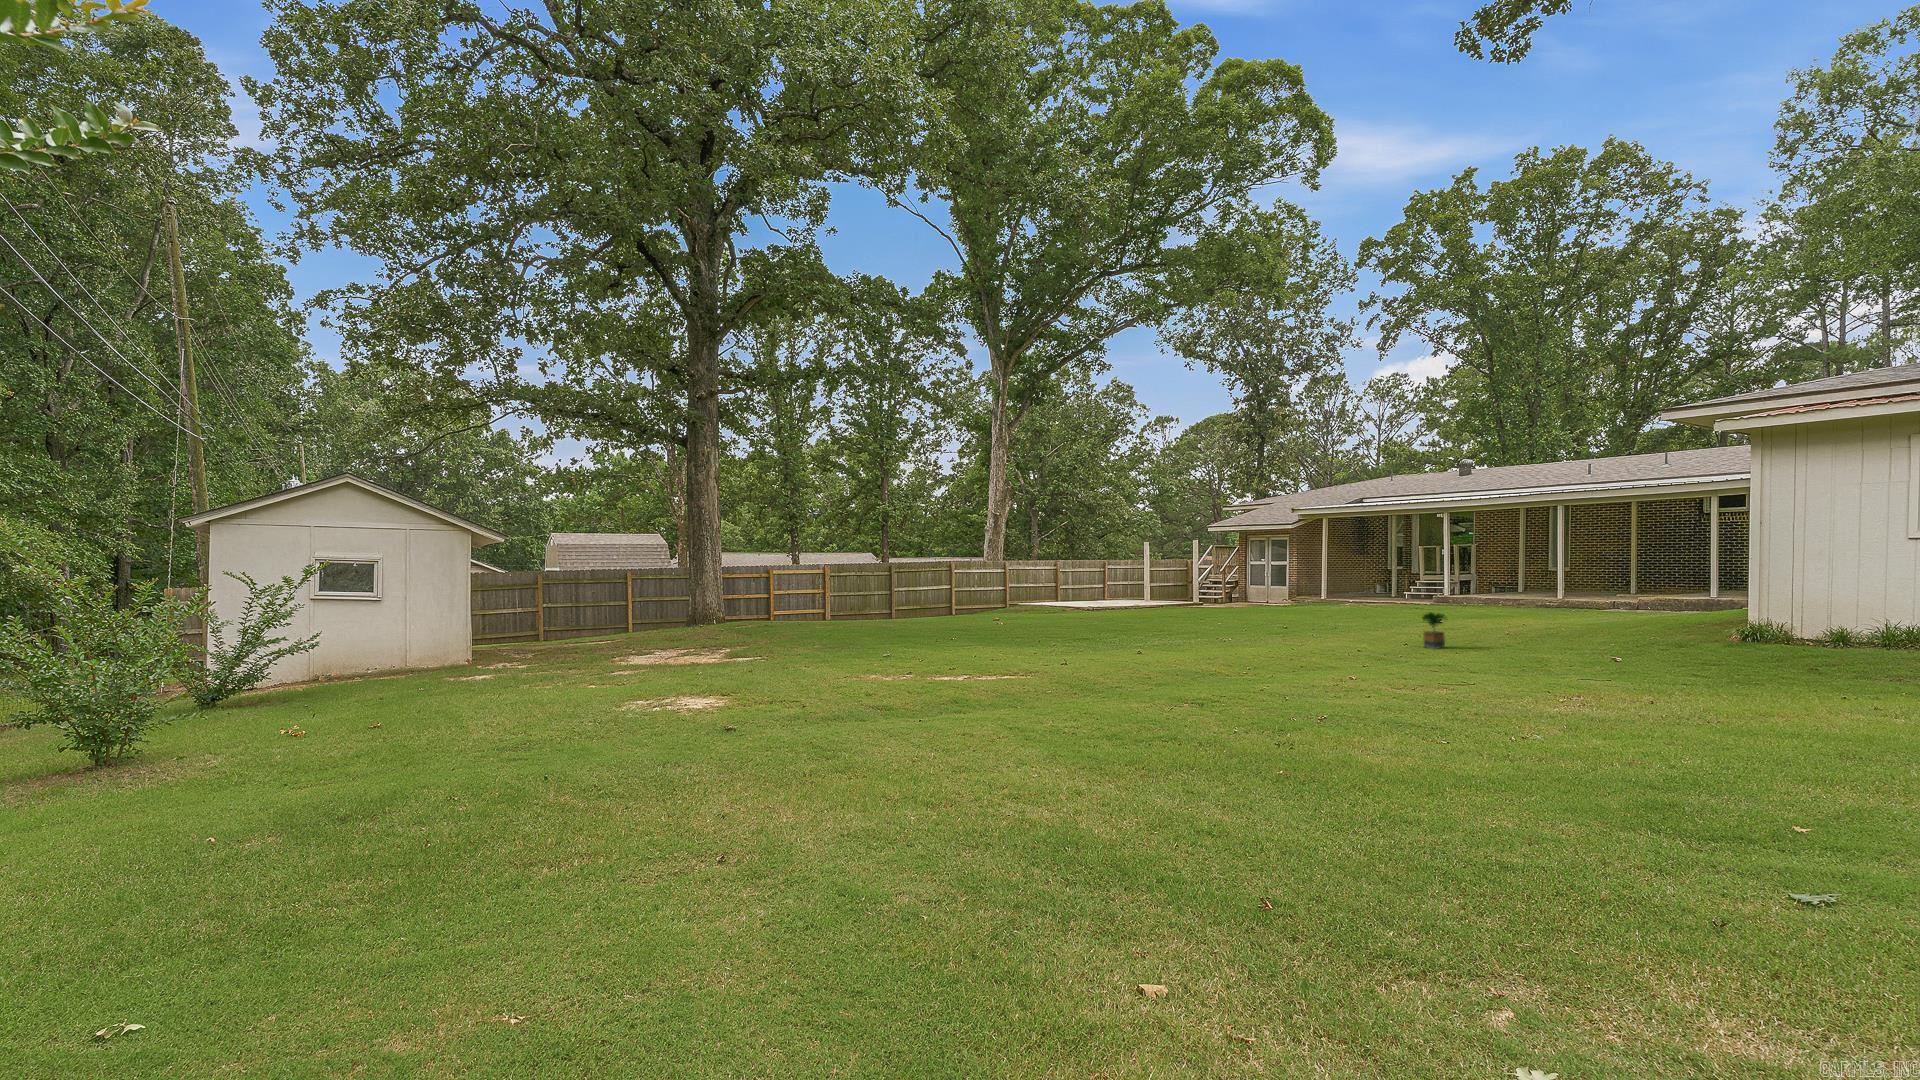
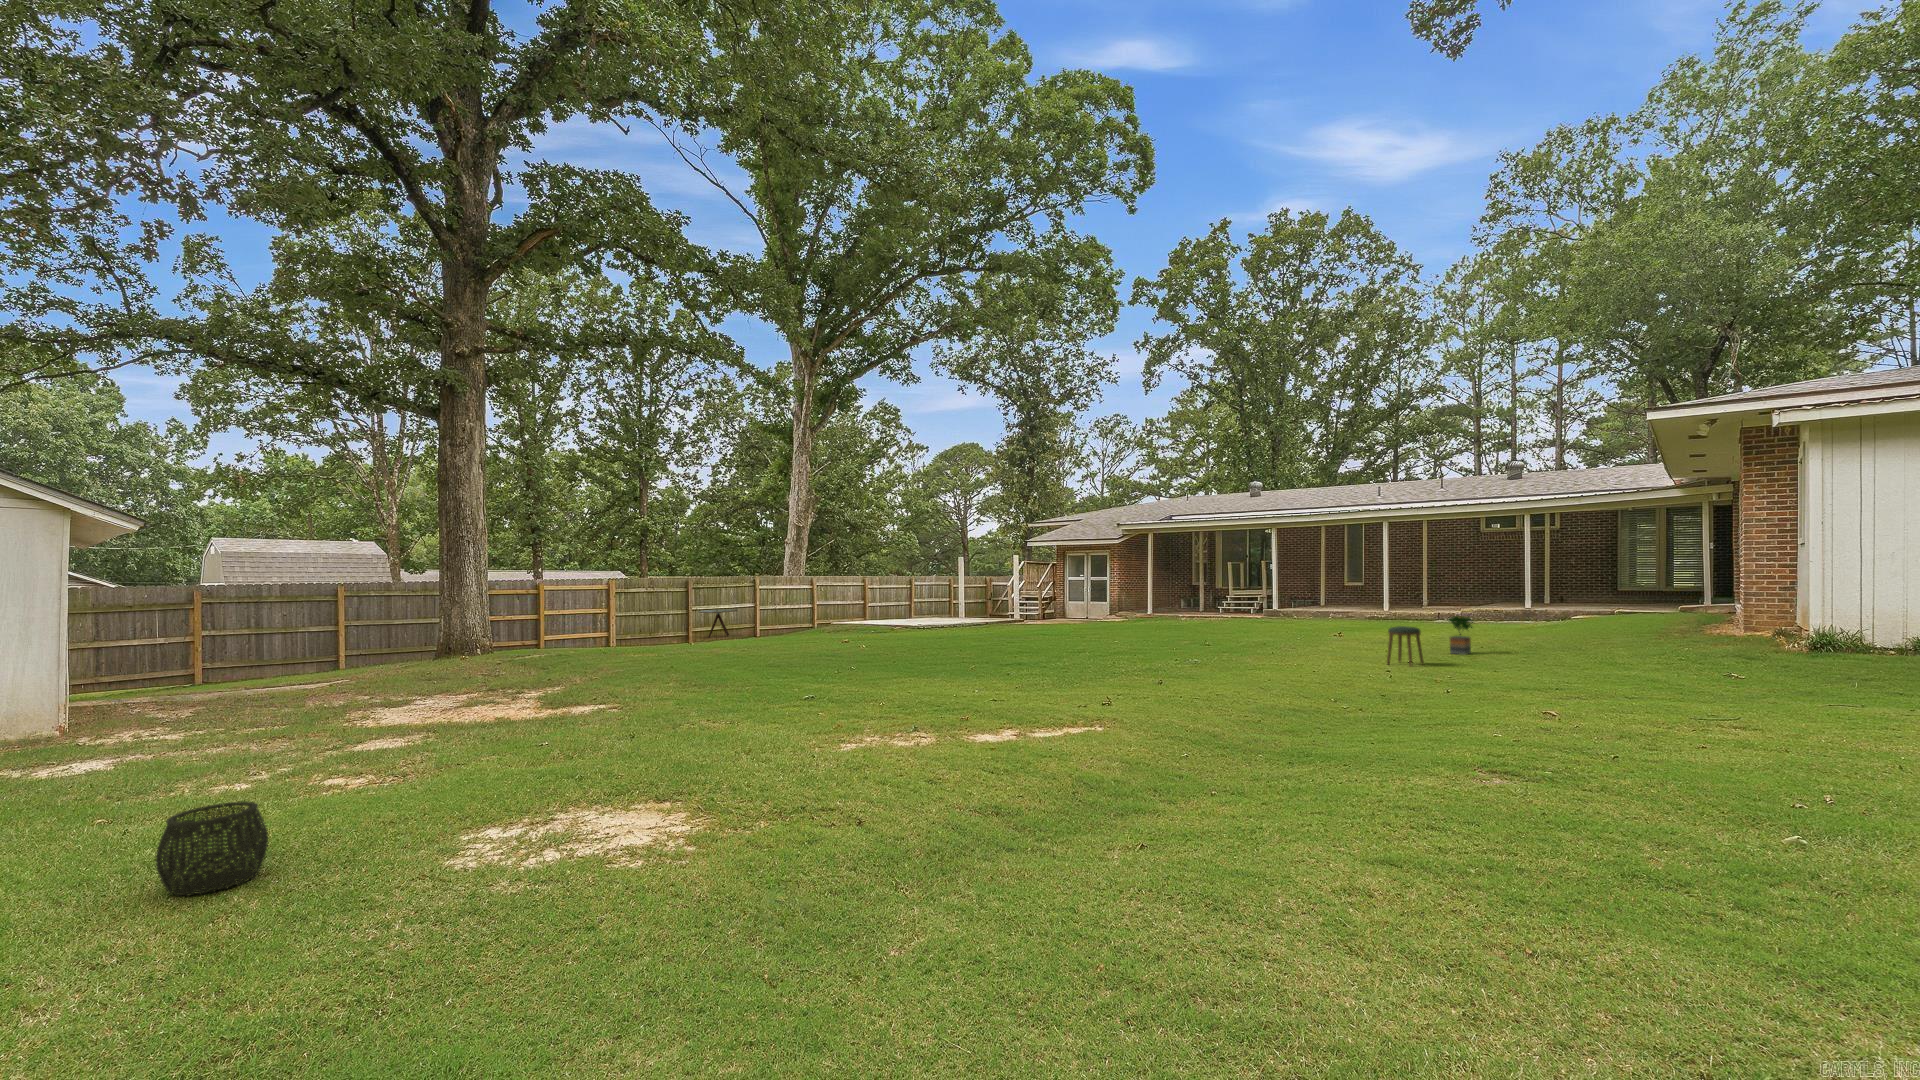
round table: none [894,590,925,614] -> present [698,609,738,637]
stool: none [1325,621,1358,657] -> present [1387,626,1424,666]
woven basket: none [455,687,494,721] -> present [155,801,268,896]

